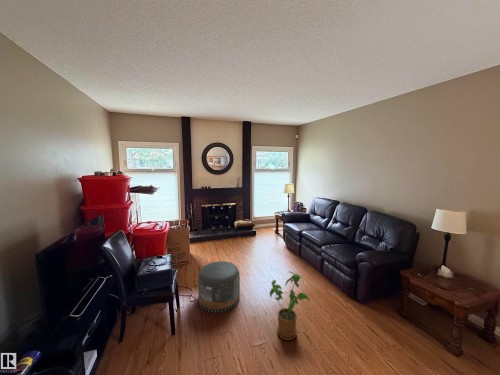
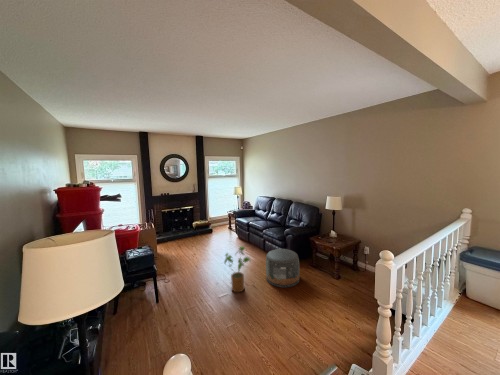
pouf: present [198,261,240,313] -> present [266,249,299,287]

